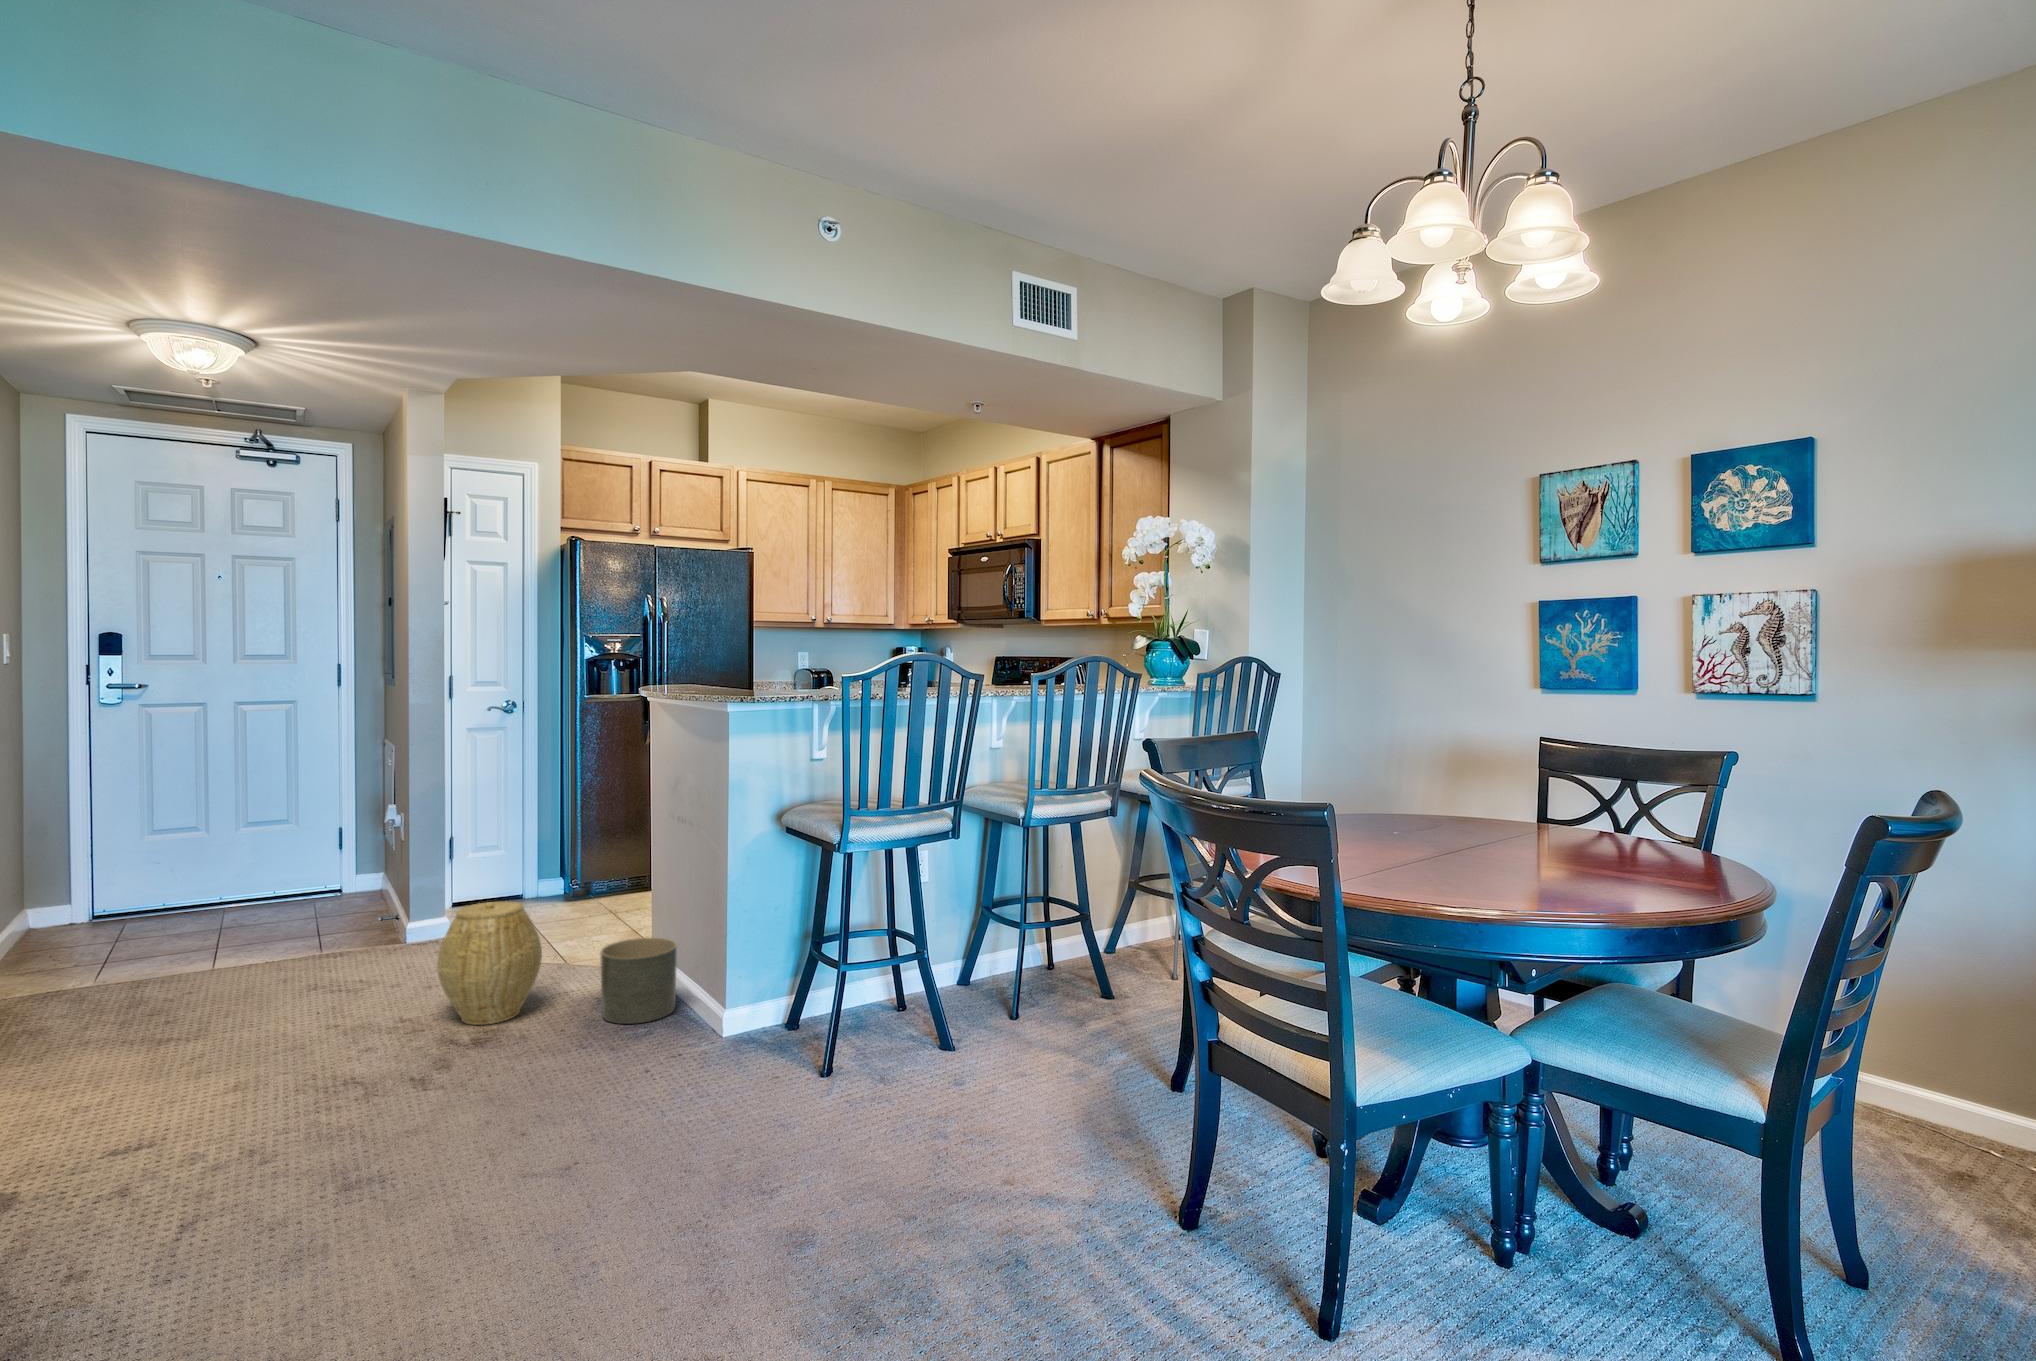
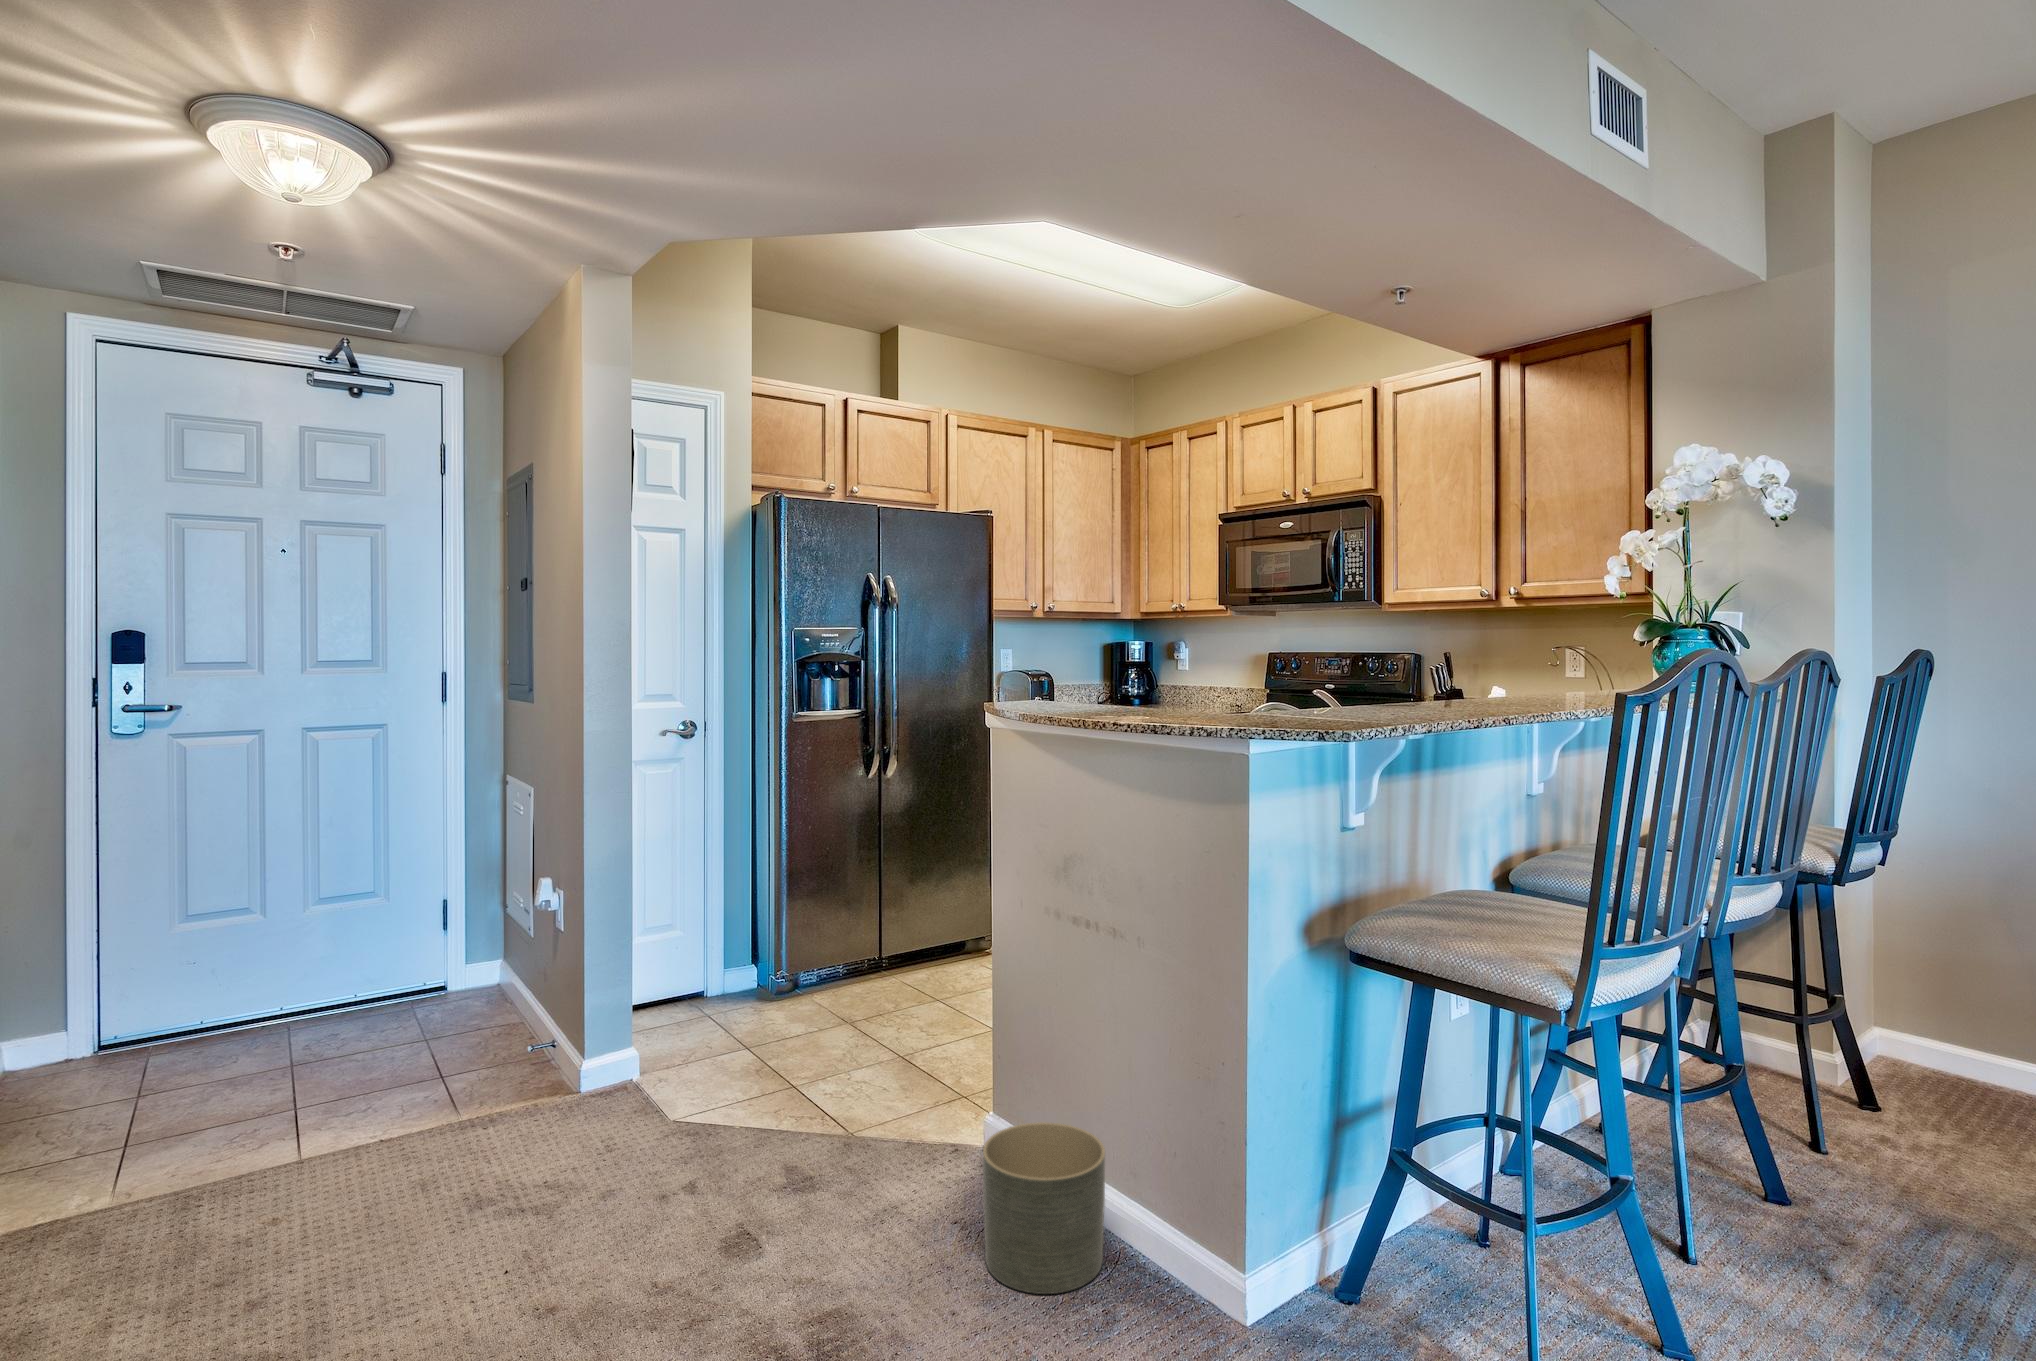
woven basket: present [437,902,542,1025] -> none [714,1068,878,1299]

